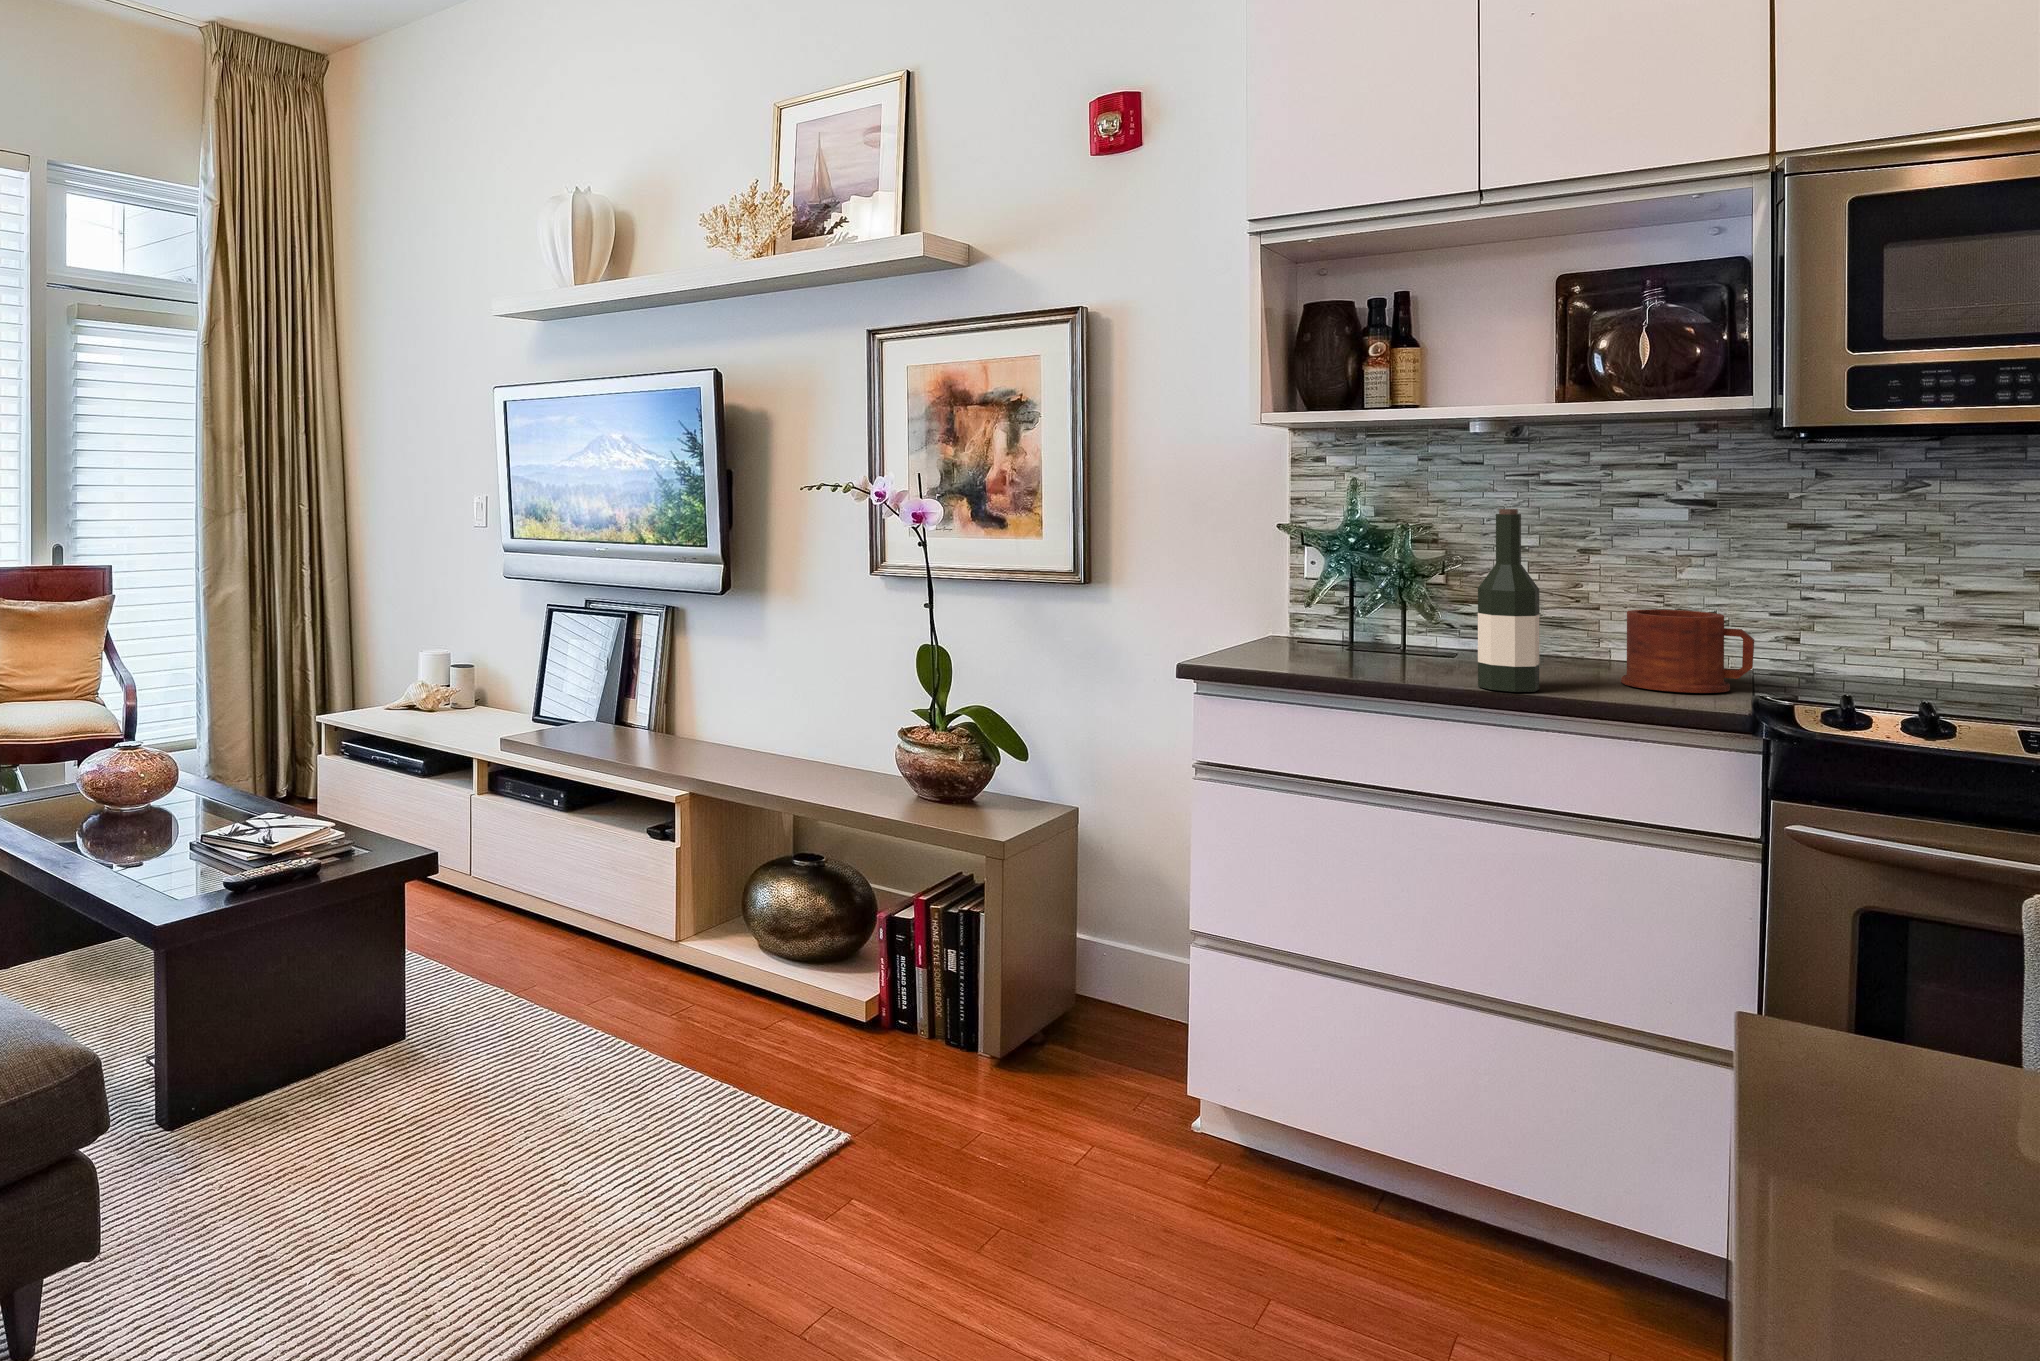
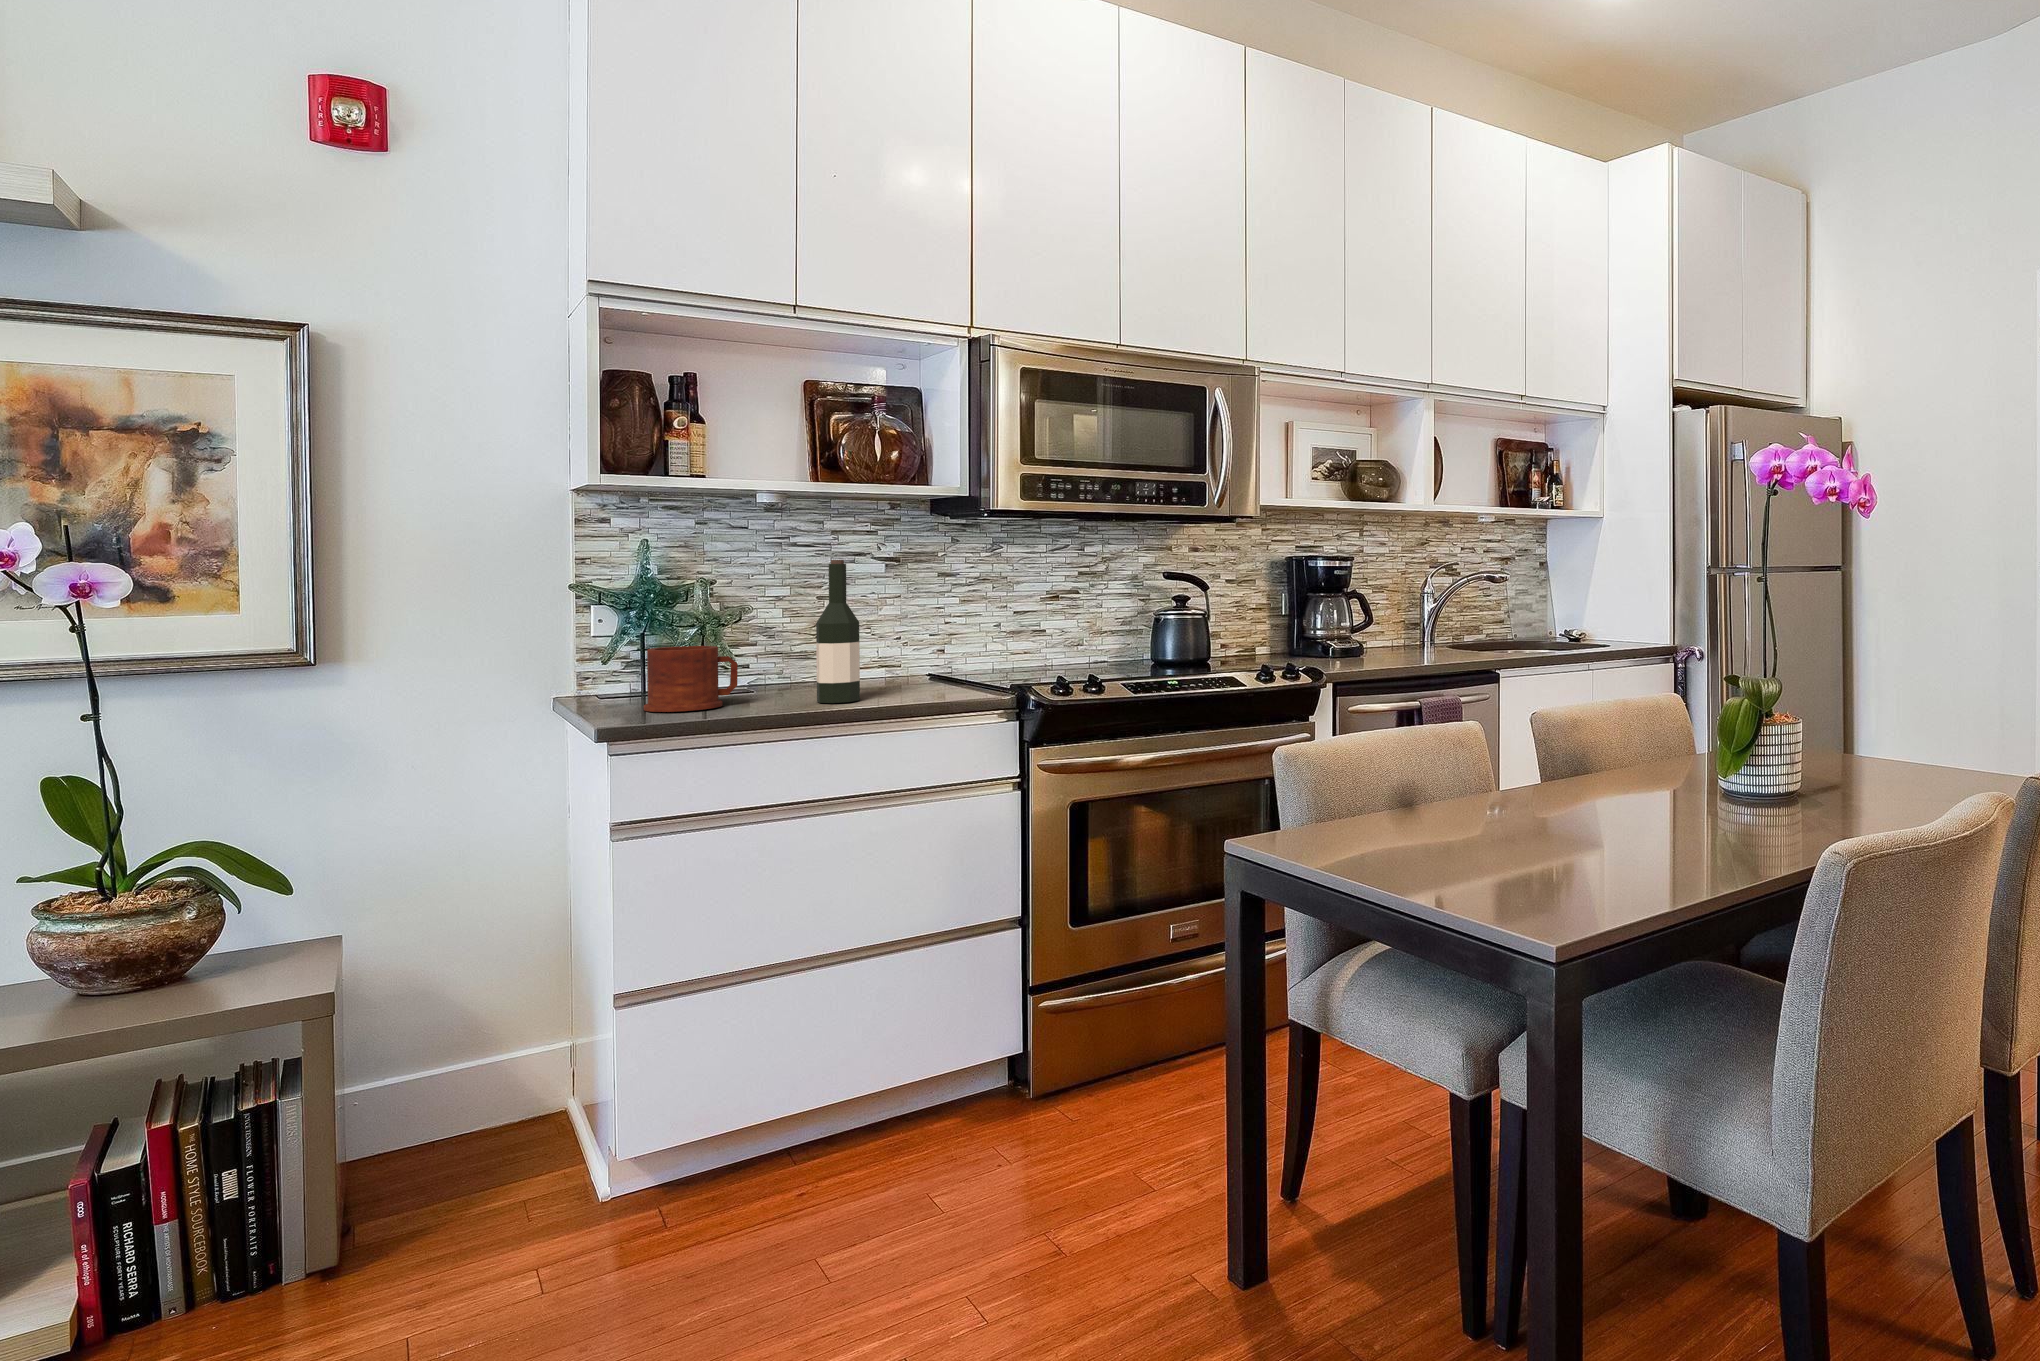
mug: present [1621,609,1754,693] -> present [644,646,738,712]

